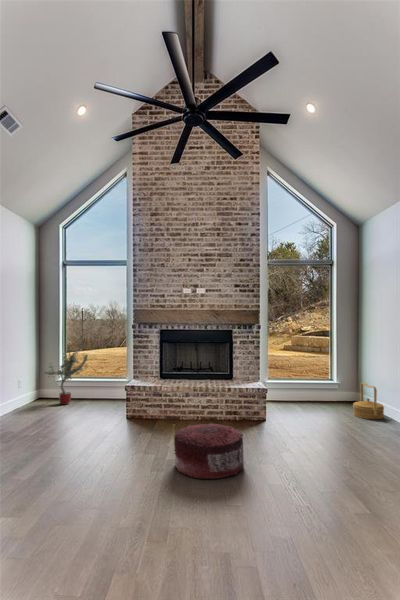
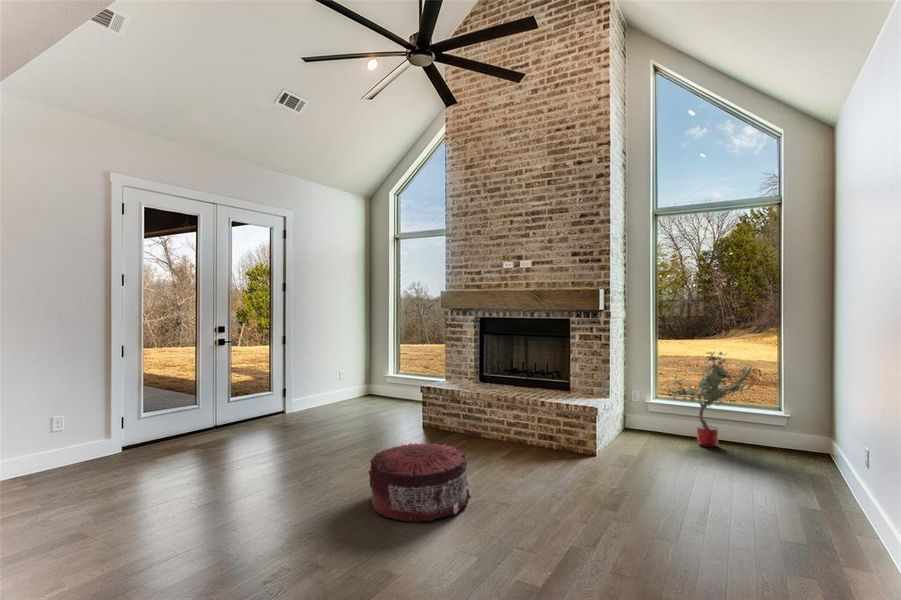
potted tree: present [45,348,88,405] -> present [666,352,752,447]
woven basket: present [353,383,384,419] -> none [768,414,833,484]

